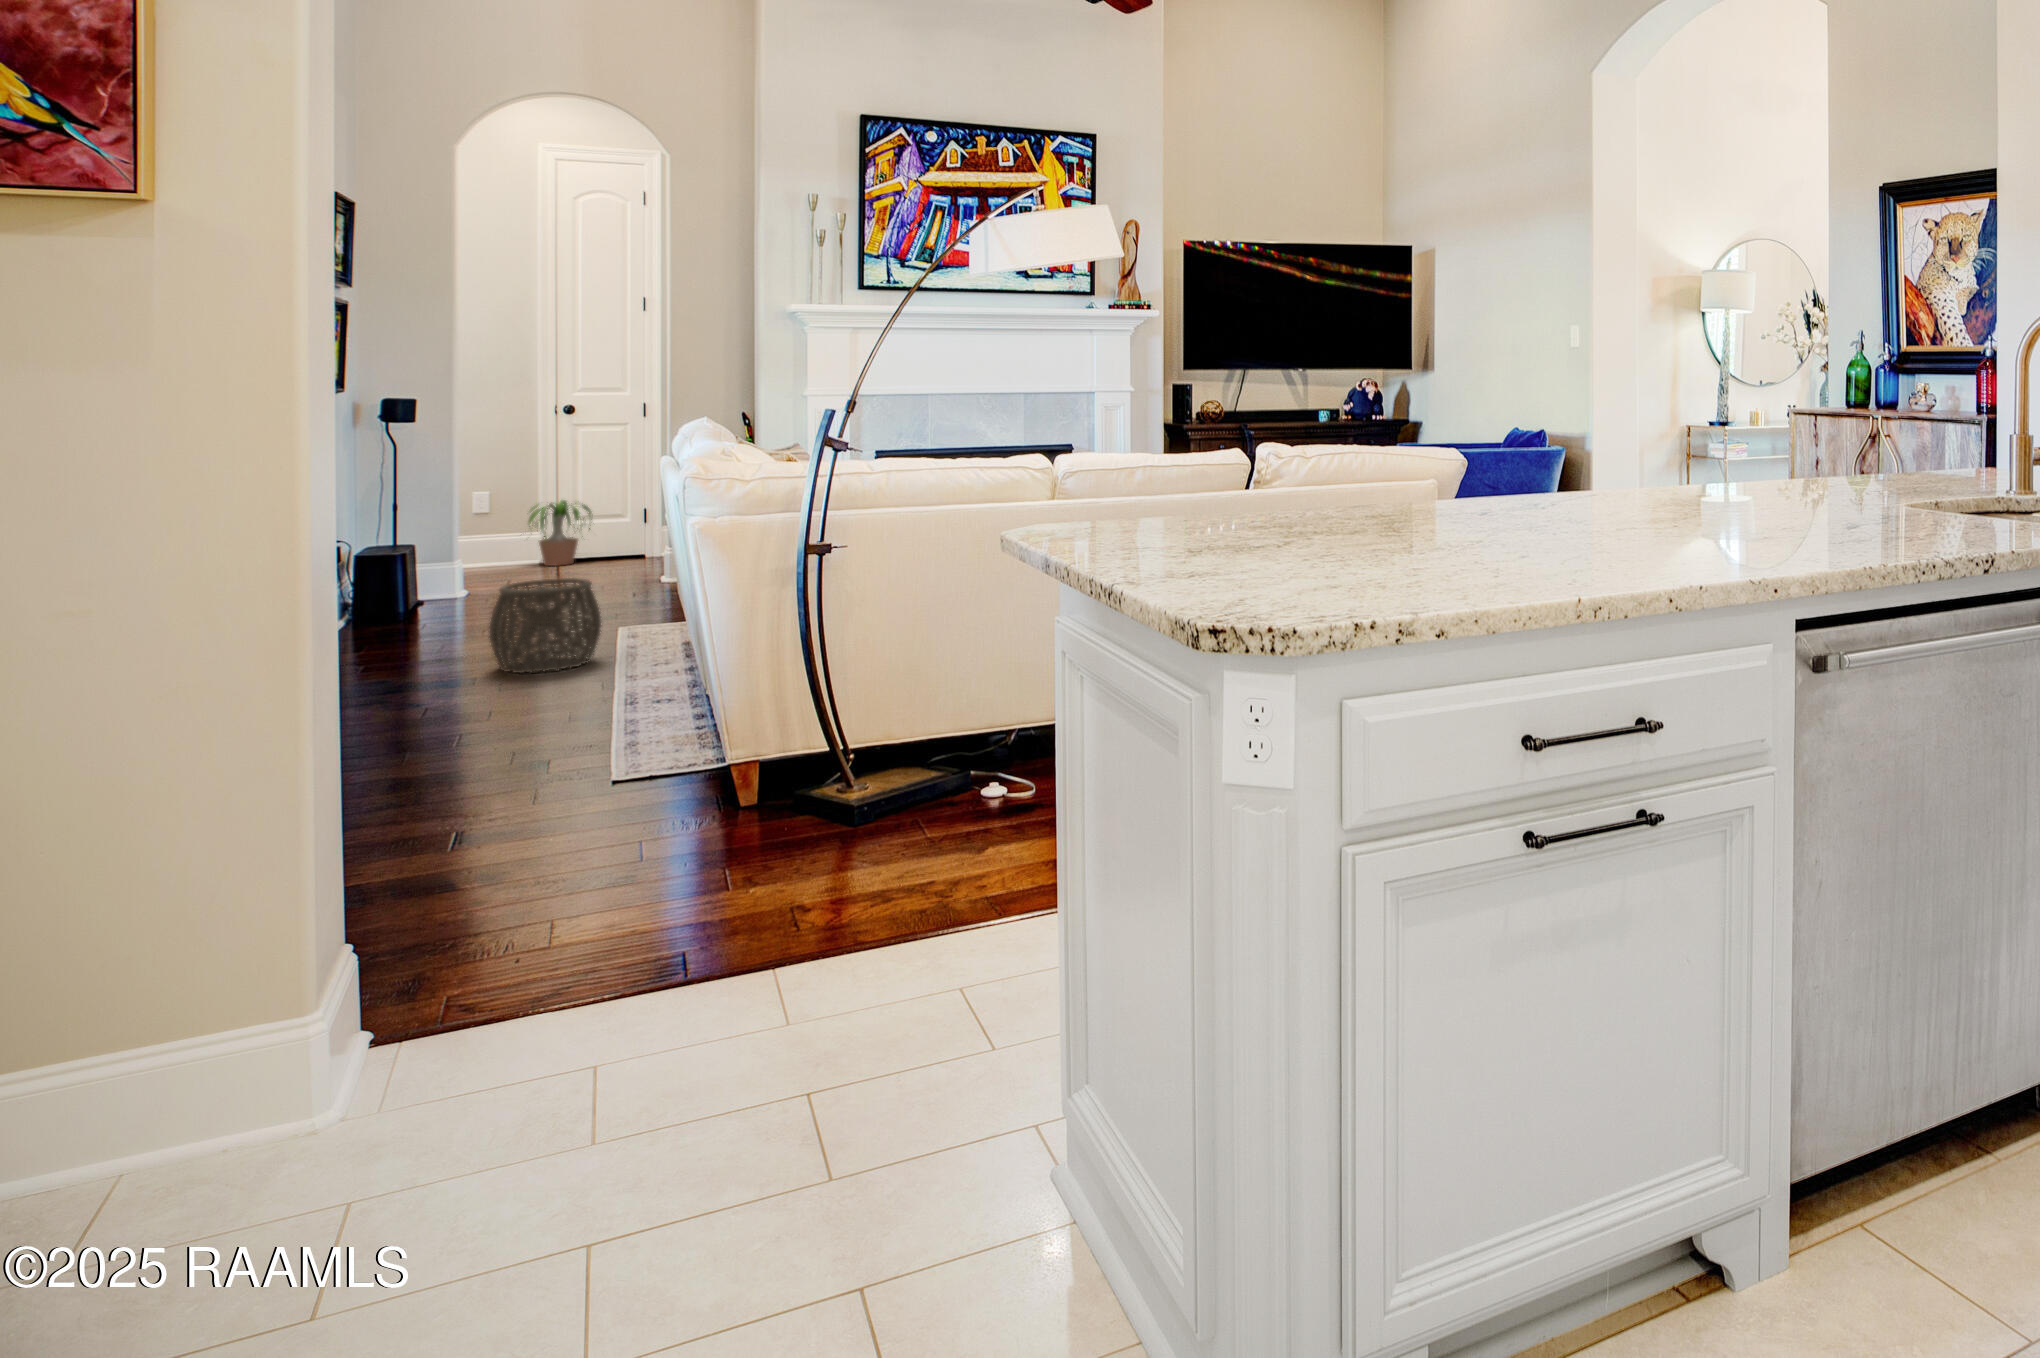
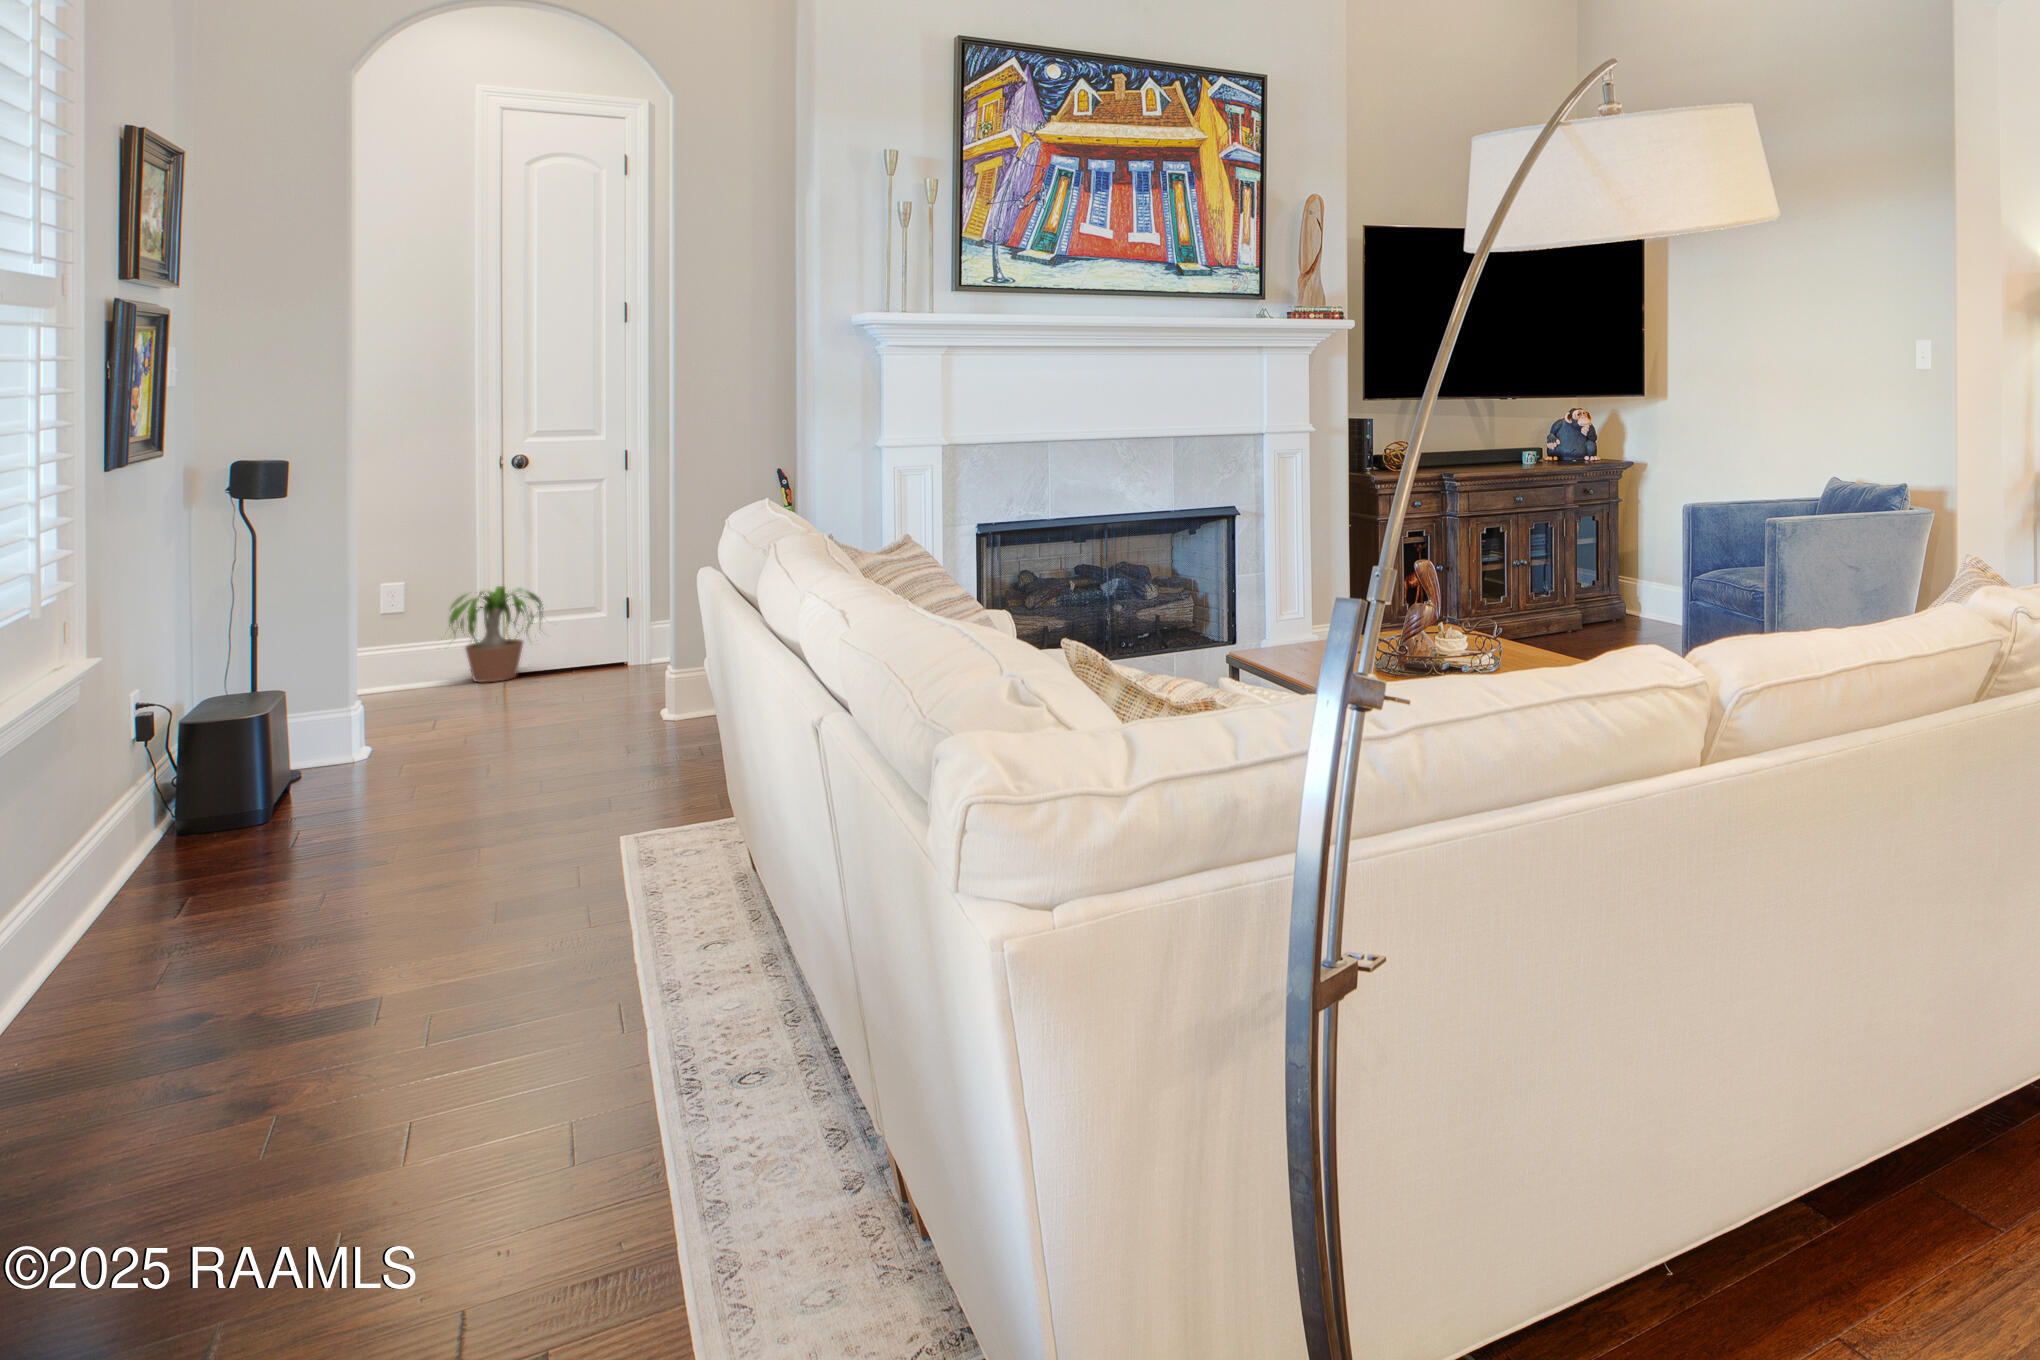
woven basket: present [489,578,601,673] -> none [421,772,617,953]

